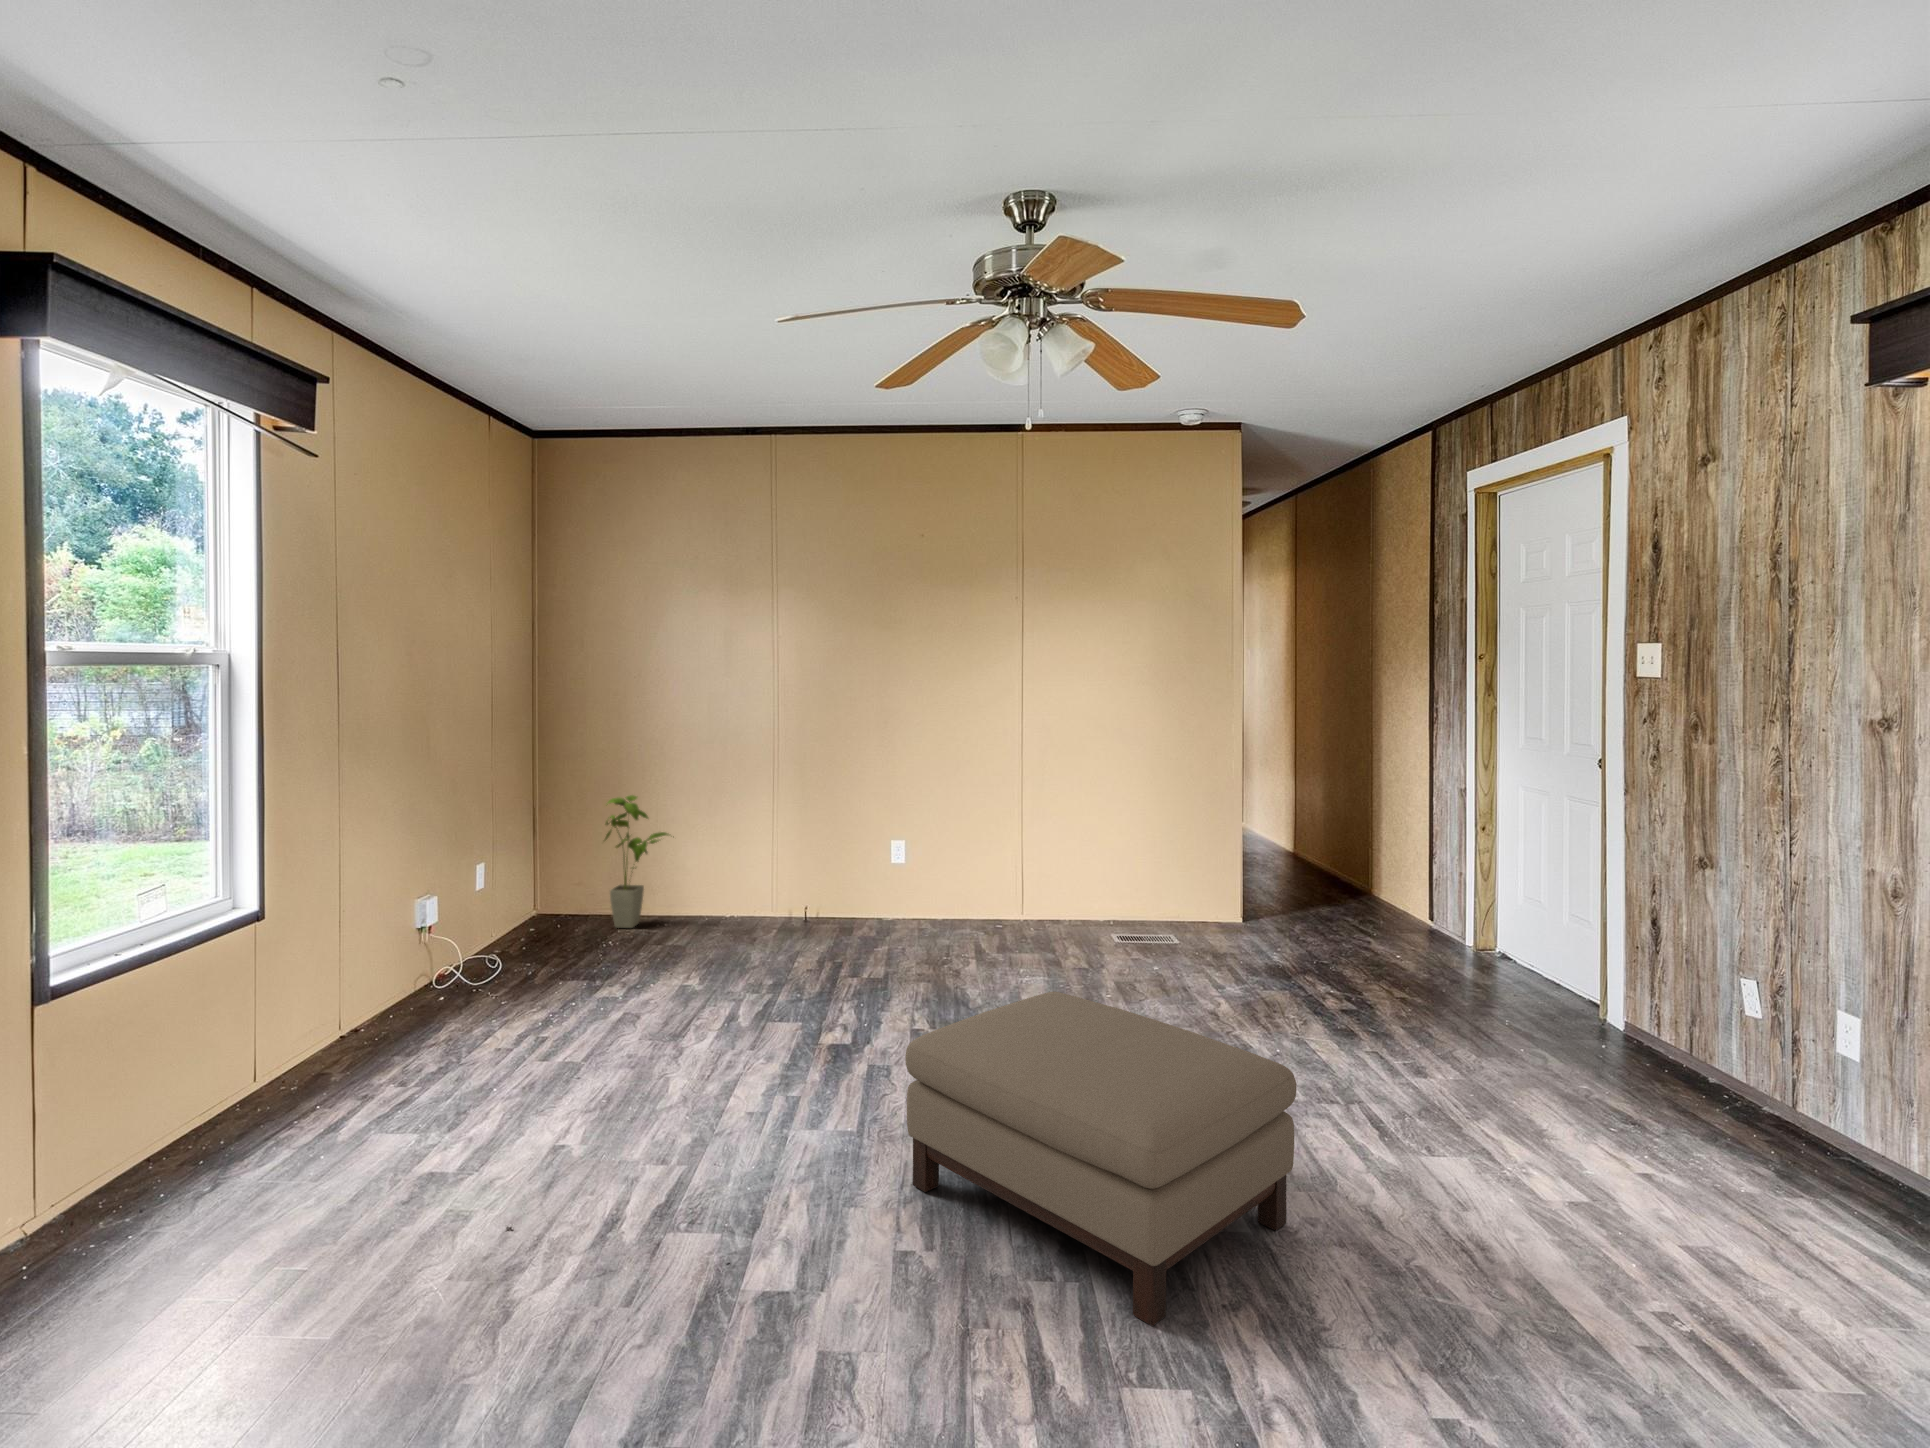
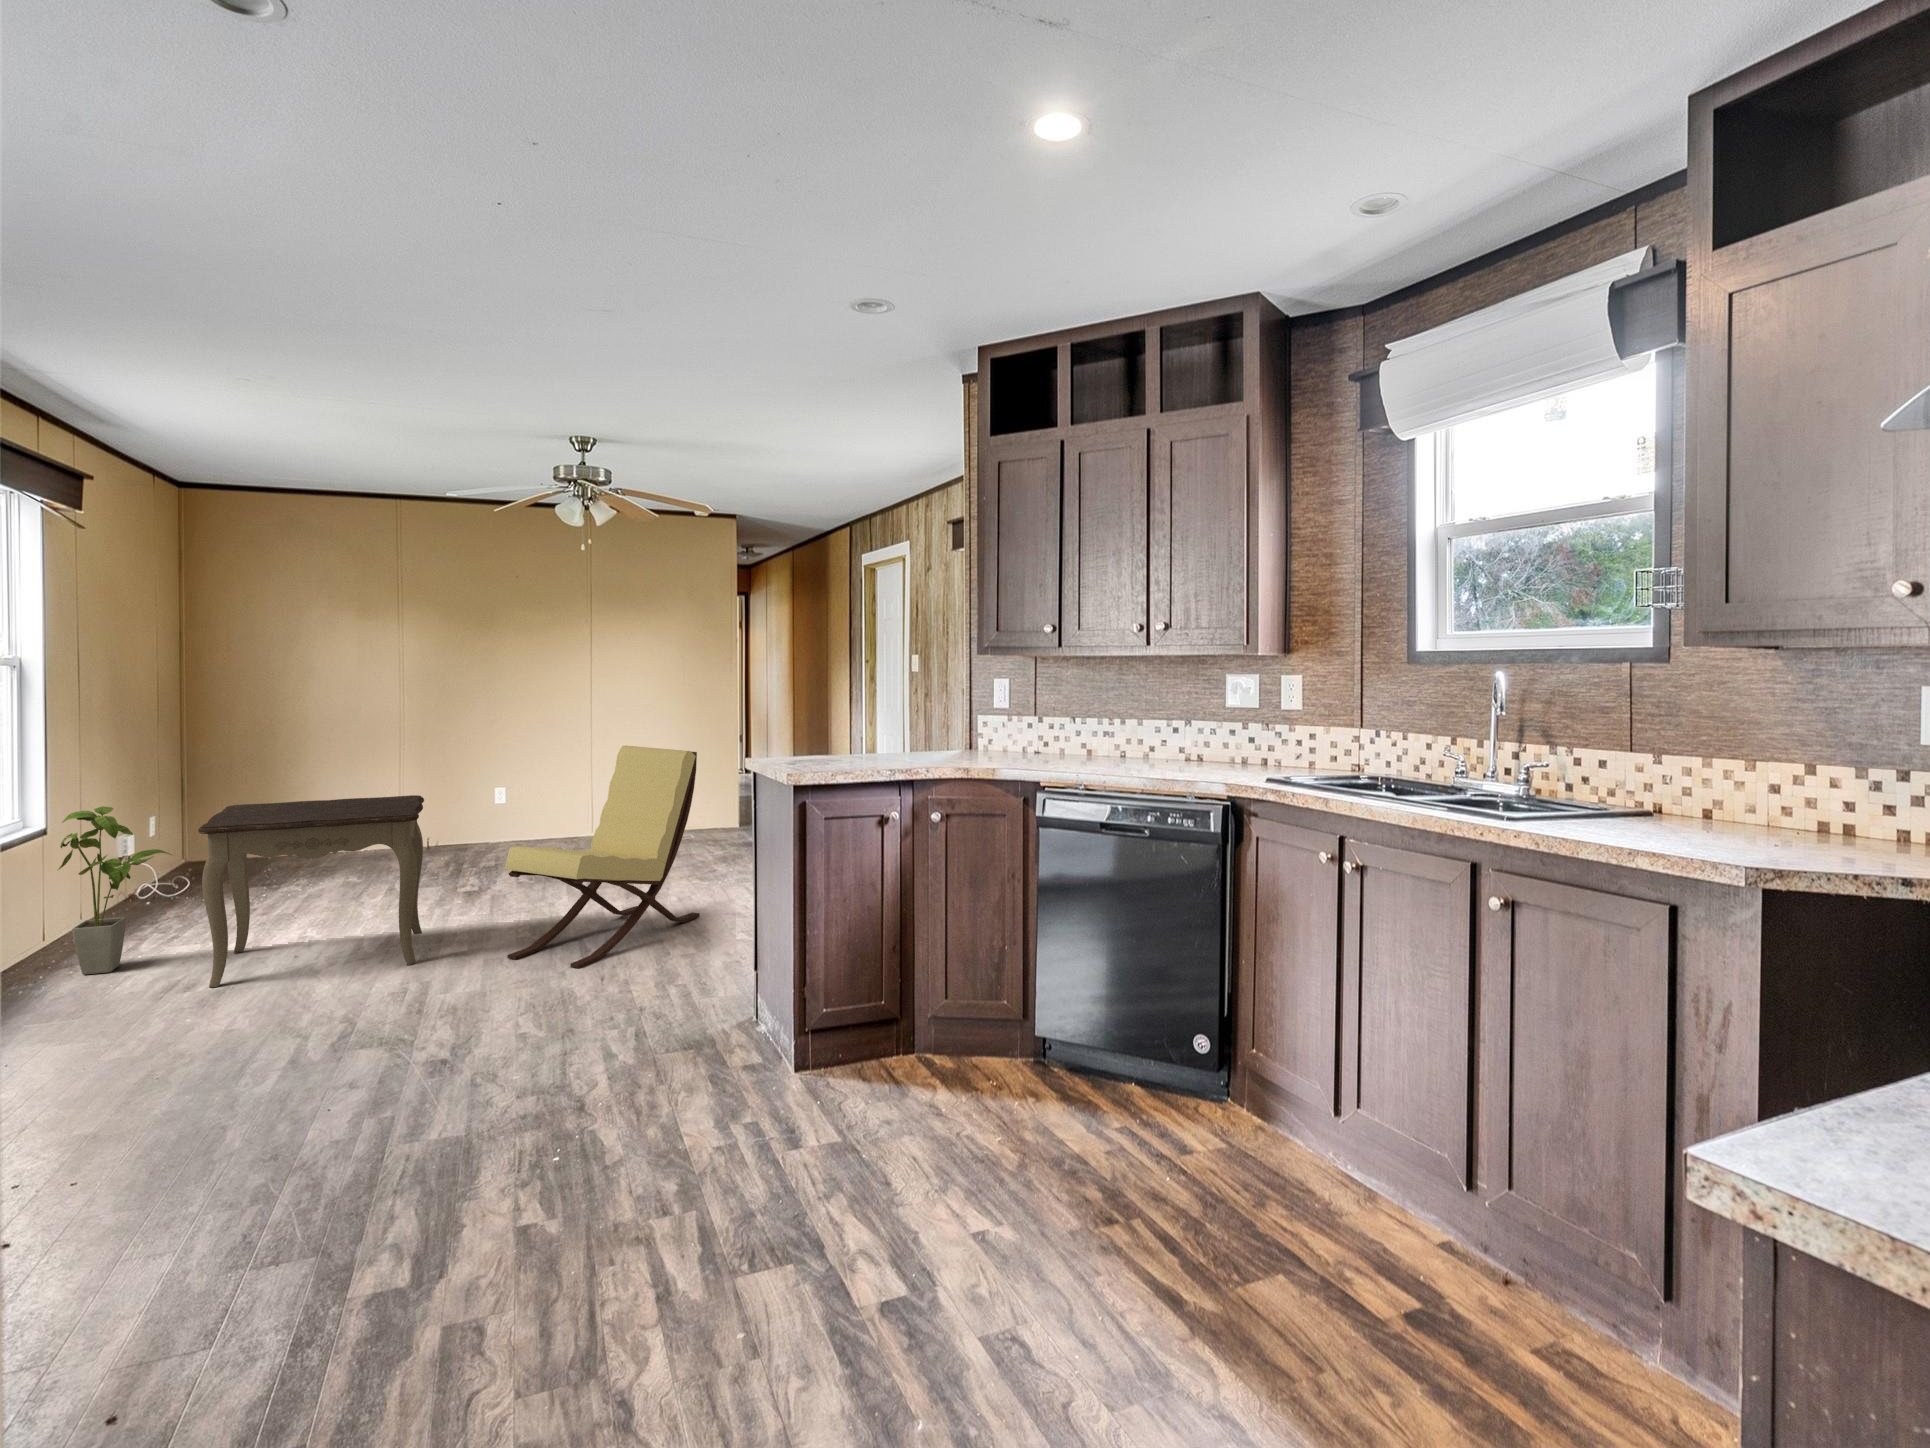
lounge chair: none [915,765,1091,975] -> present [505,746,700,968]
side table: none [688,800,854,952] -> present [198,795,424,988]
ottoman: present [905,991,1297,1326] -> none [518,967,879,1227]

